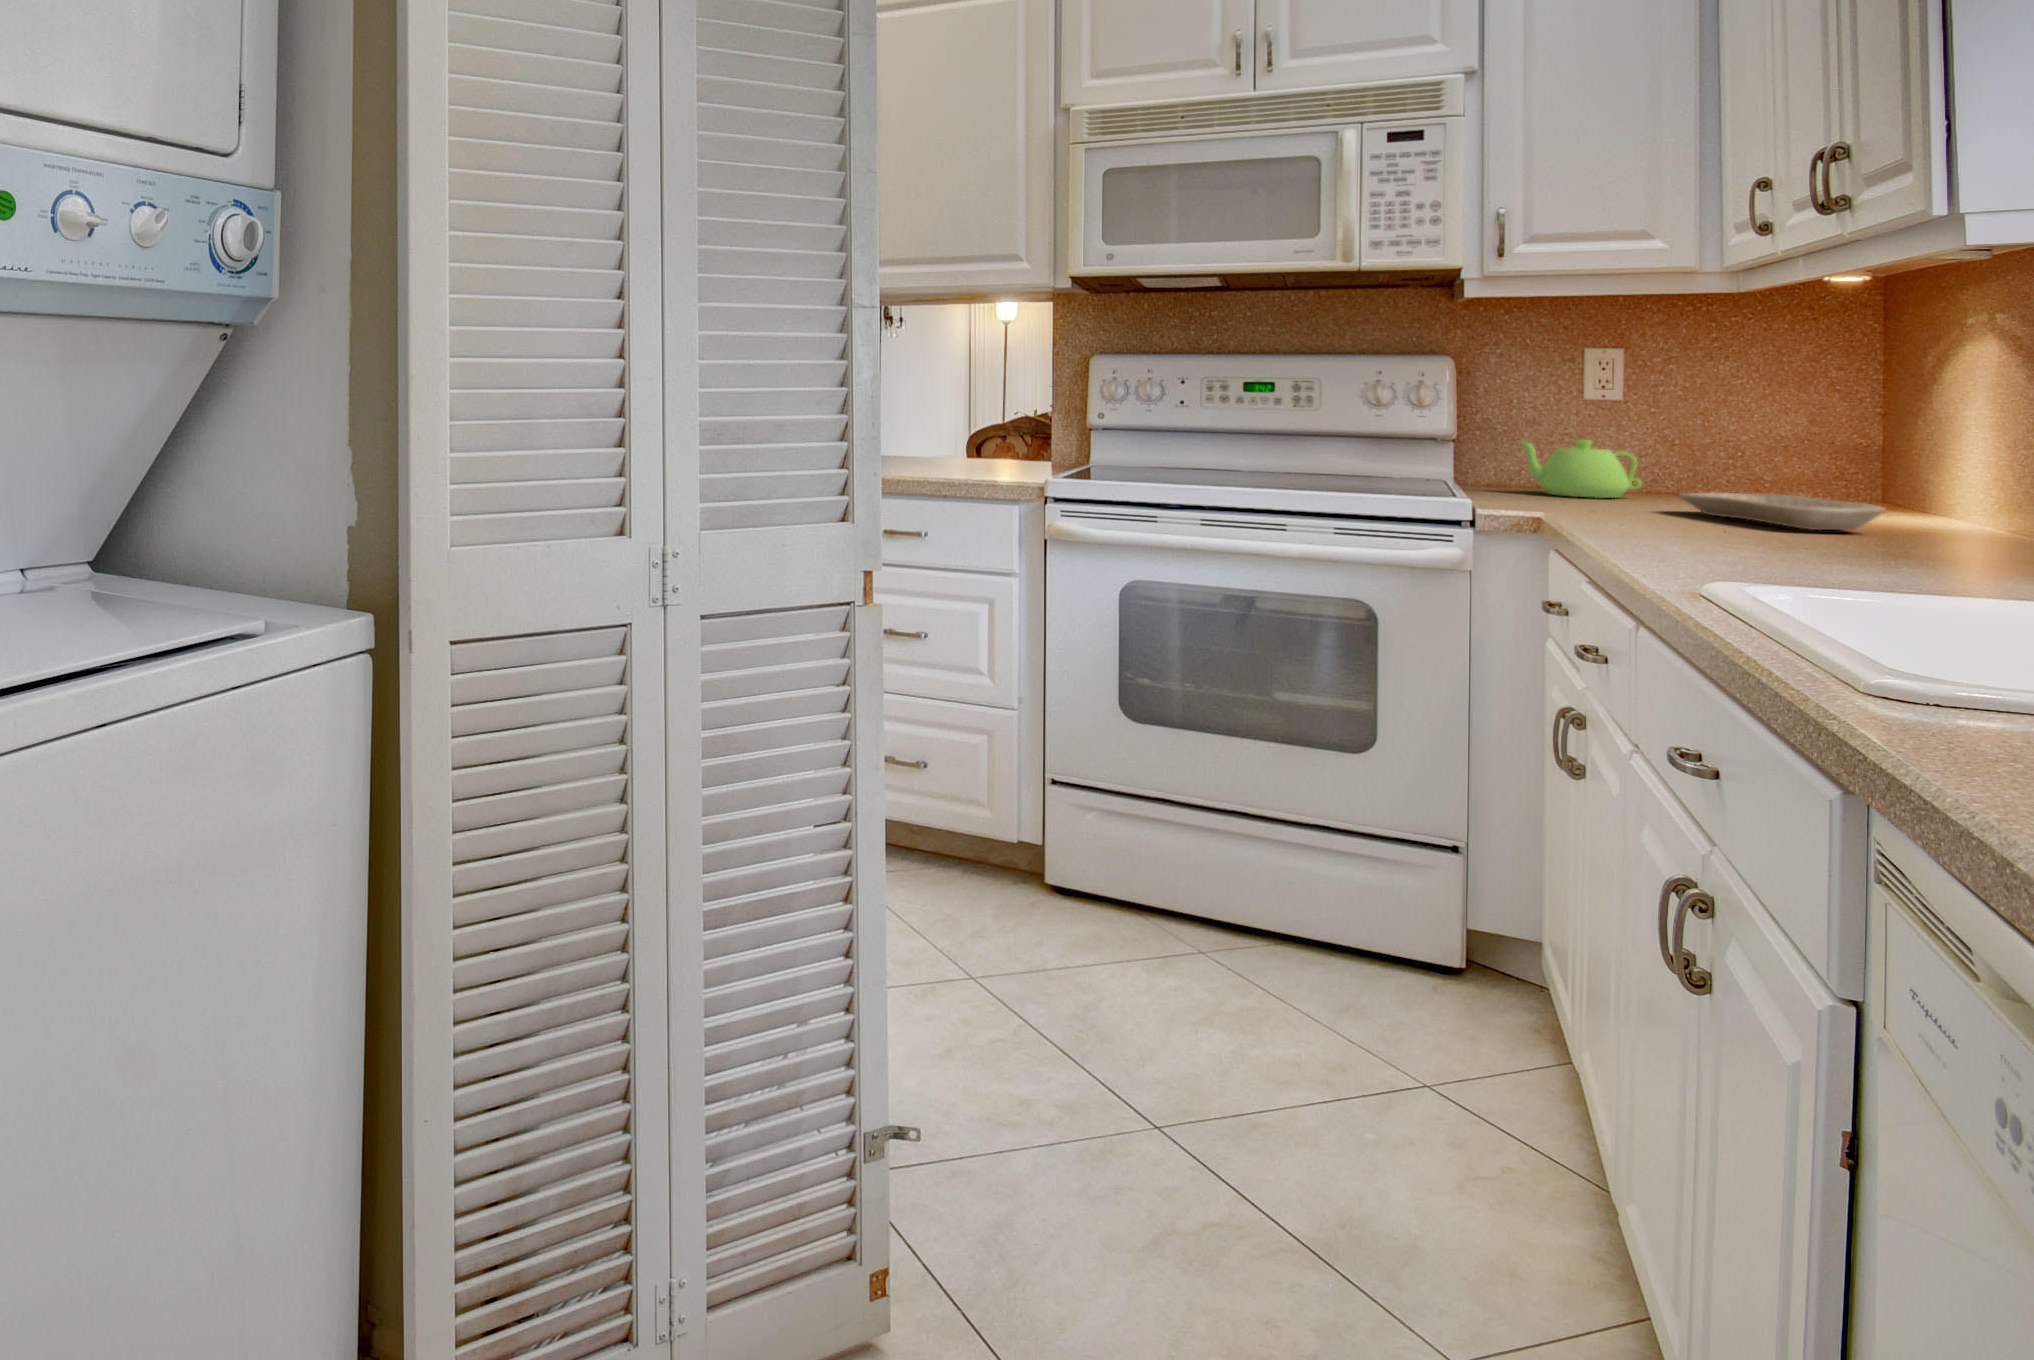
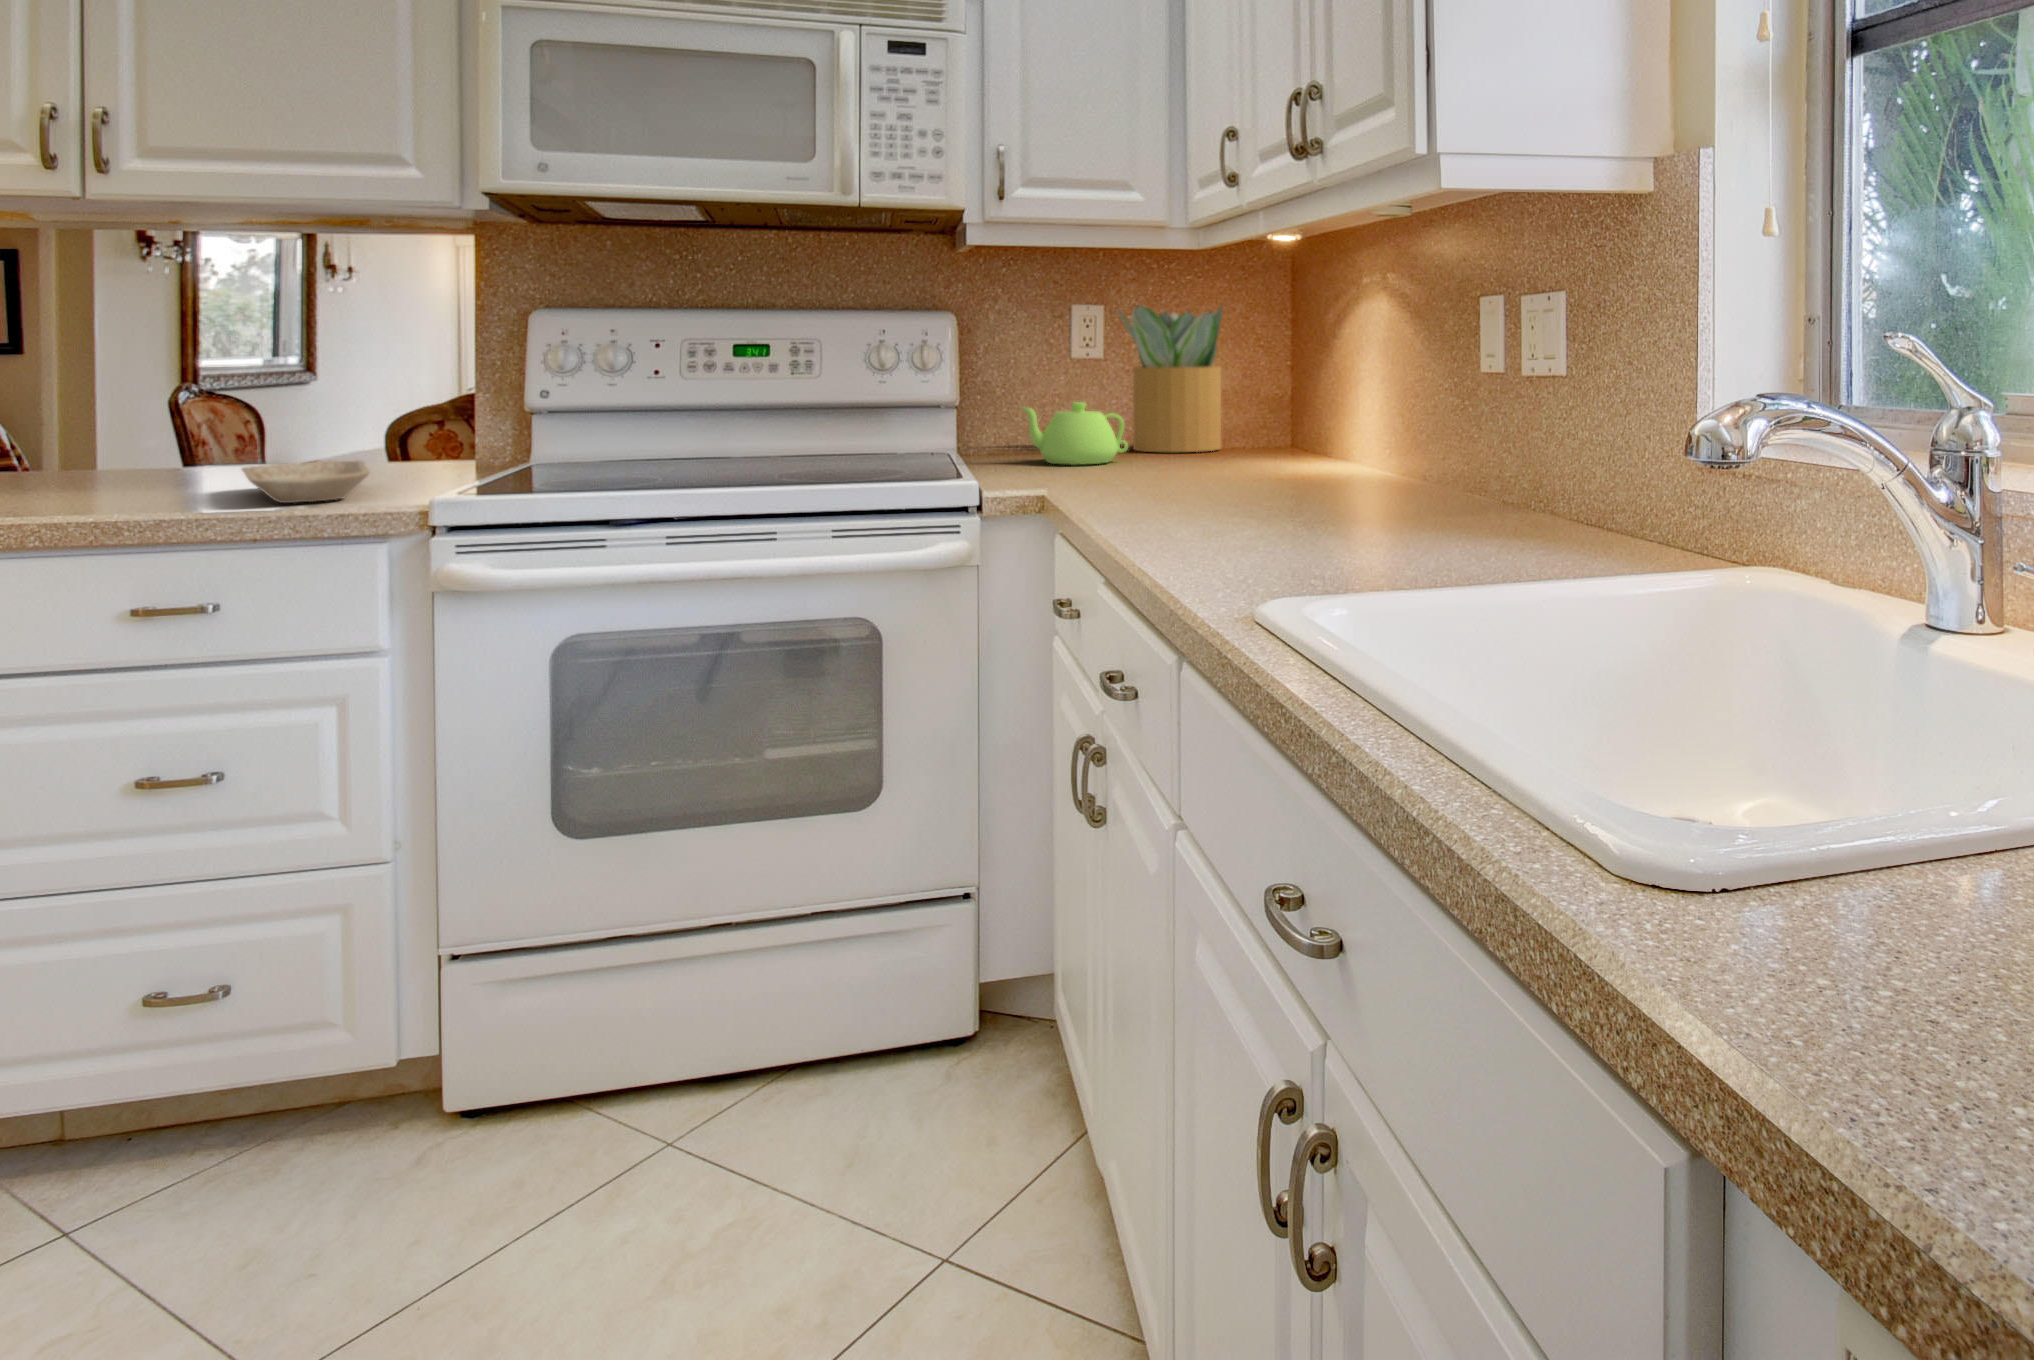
potted plant: none [1633,346,1774,497] -> present [1118,305,1223,452]
tray: present [1679,493,1885,530] -> present [242,461,370,503]

